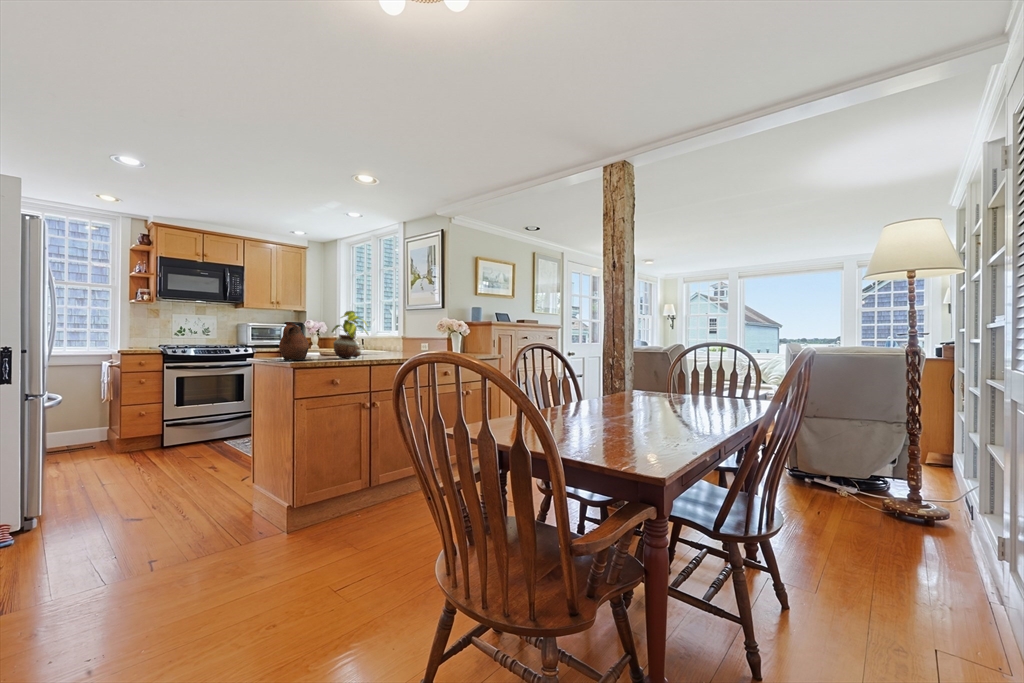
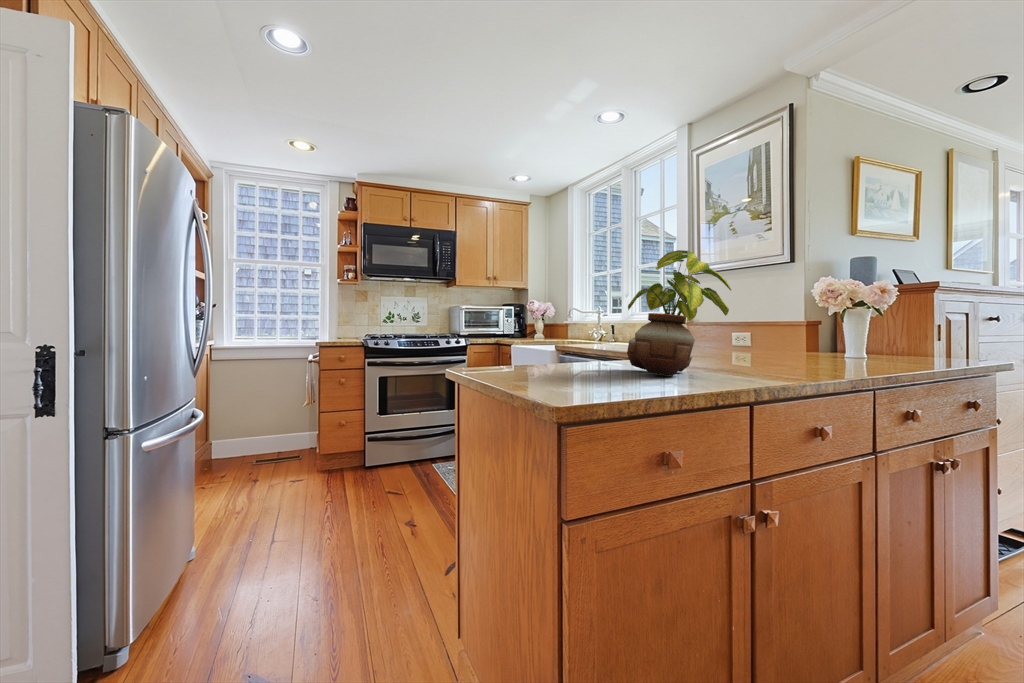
ceramic pitcher: present [279,322,312,360] -> none [504,278,600,385]

